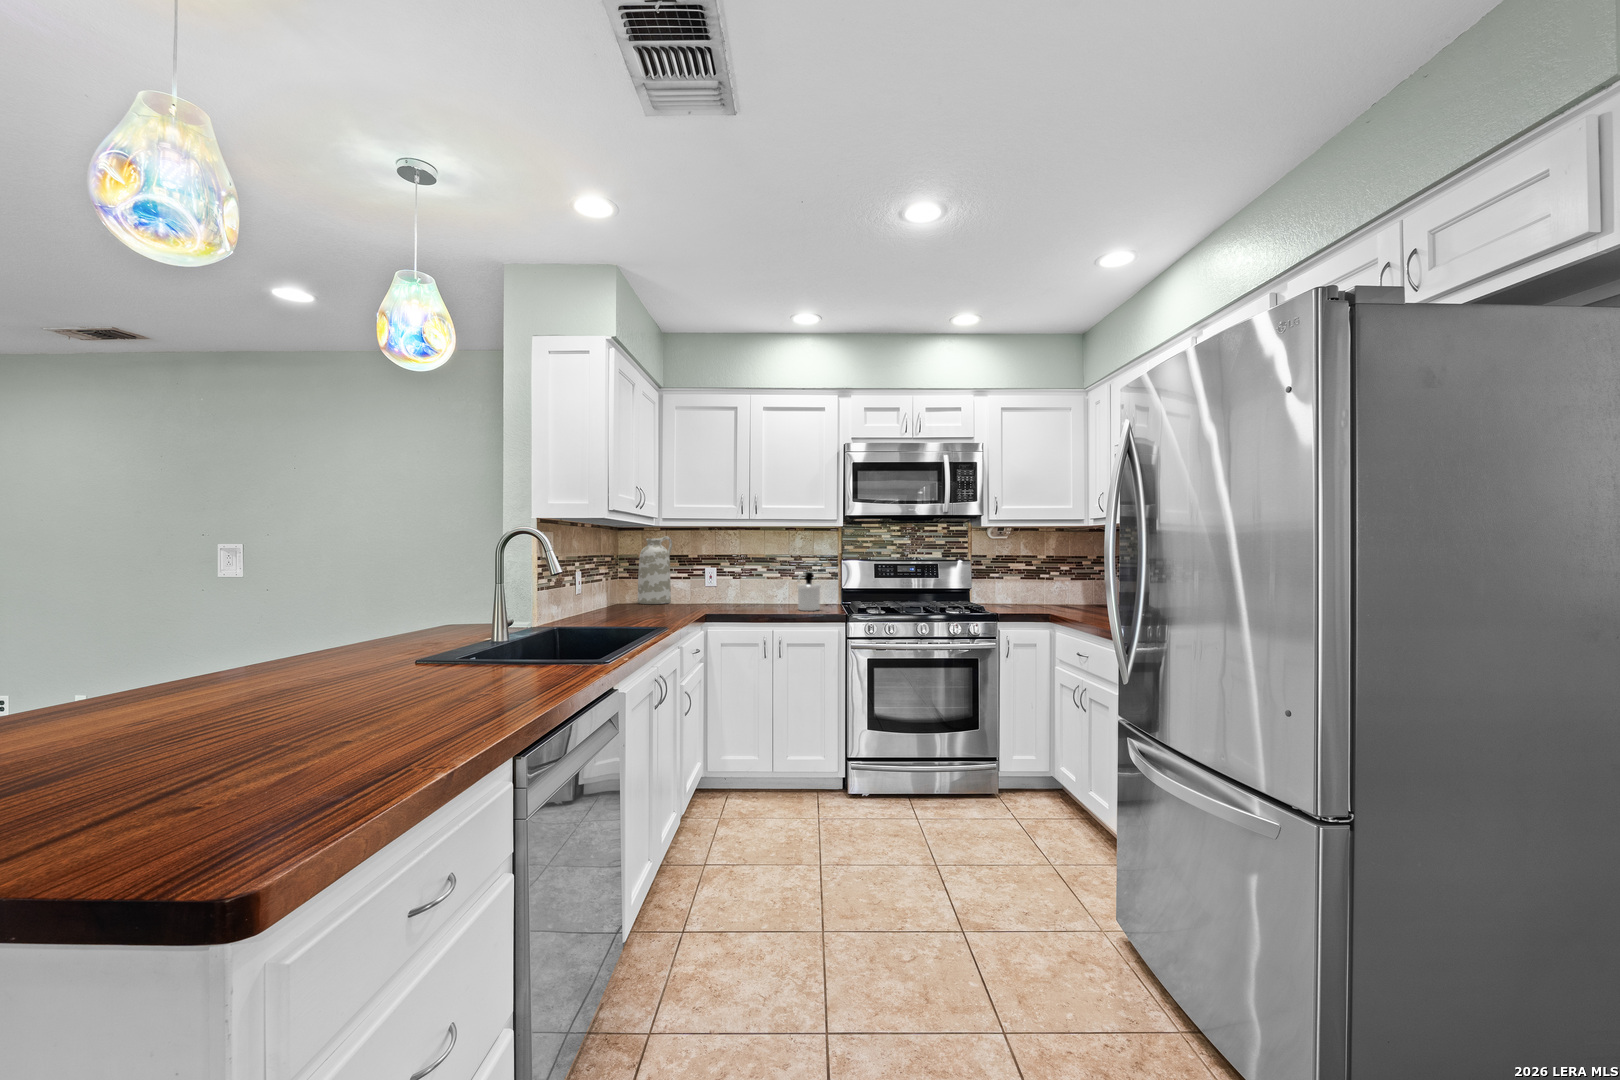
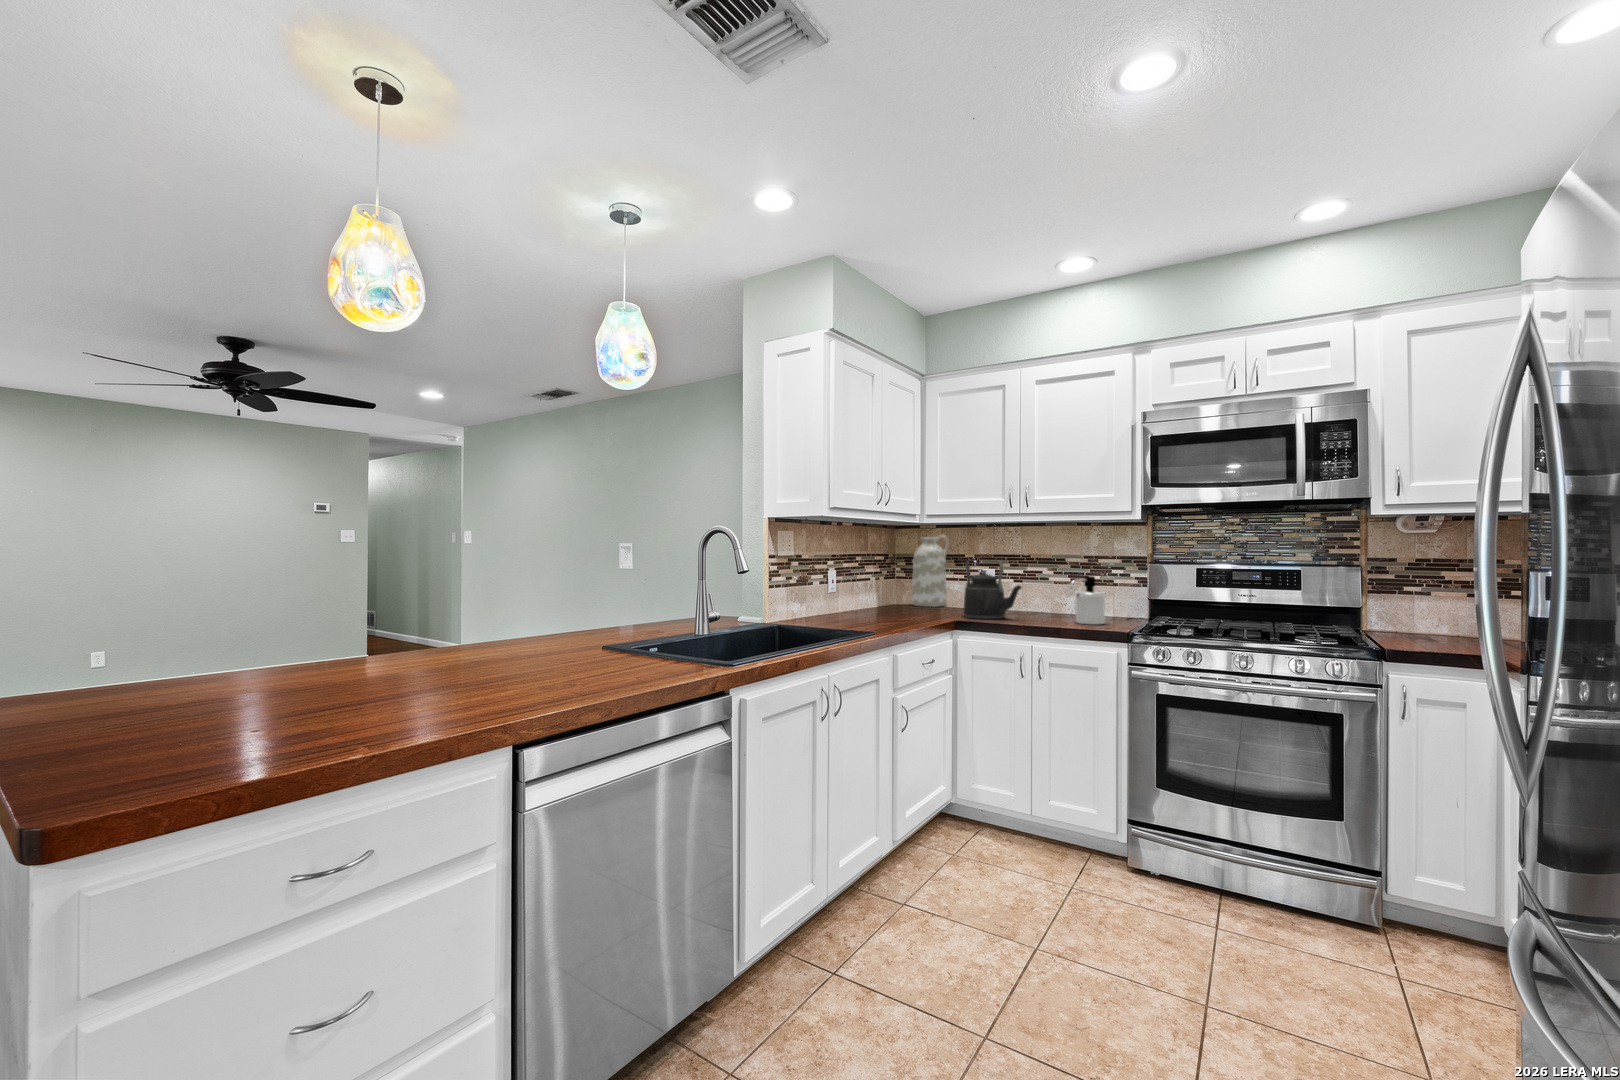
kettle: none [704,559,758,612] -> present [963,560,1022,619]

